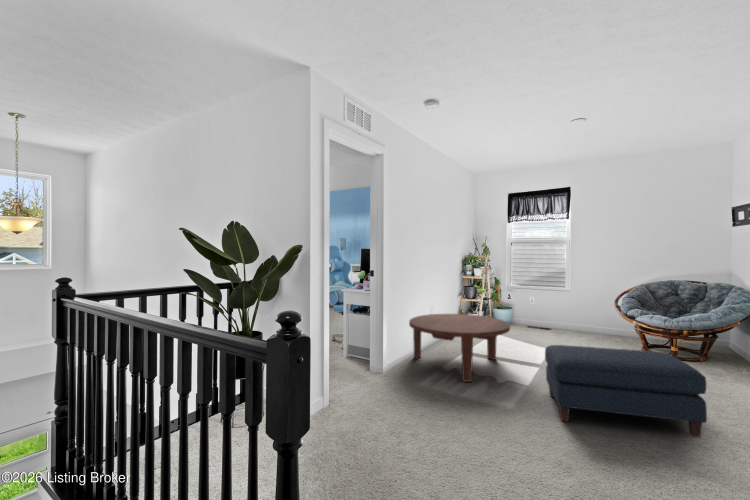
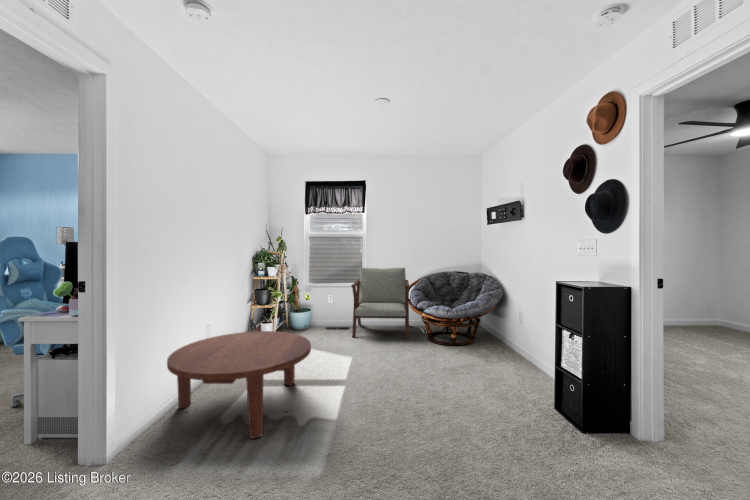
lounge chair: none [553,272,620,346] -> present [351,268,409,338]
ottoman: present [545,345,707,437] -> none [354,358,515,477]

